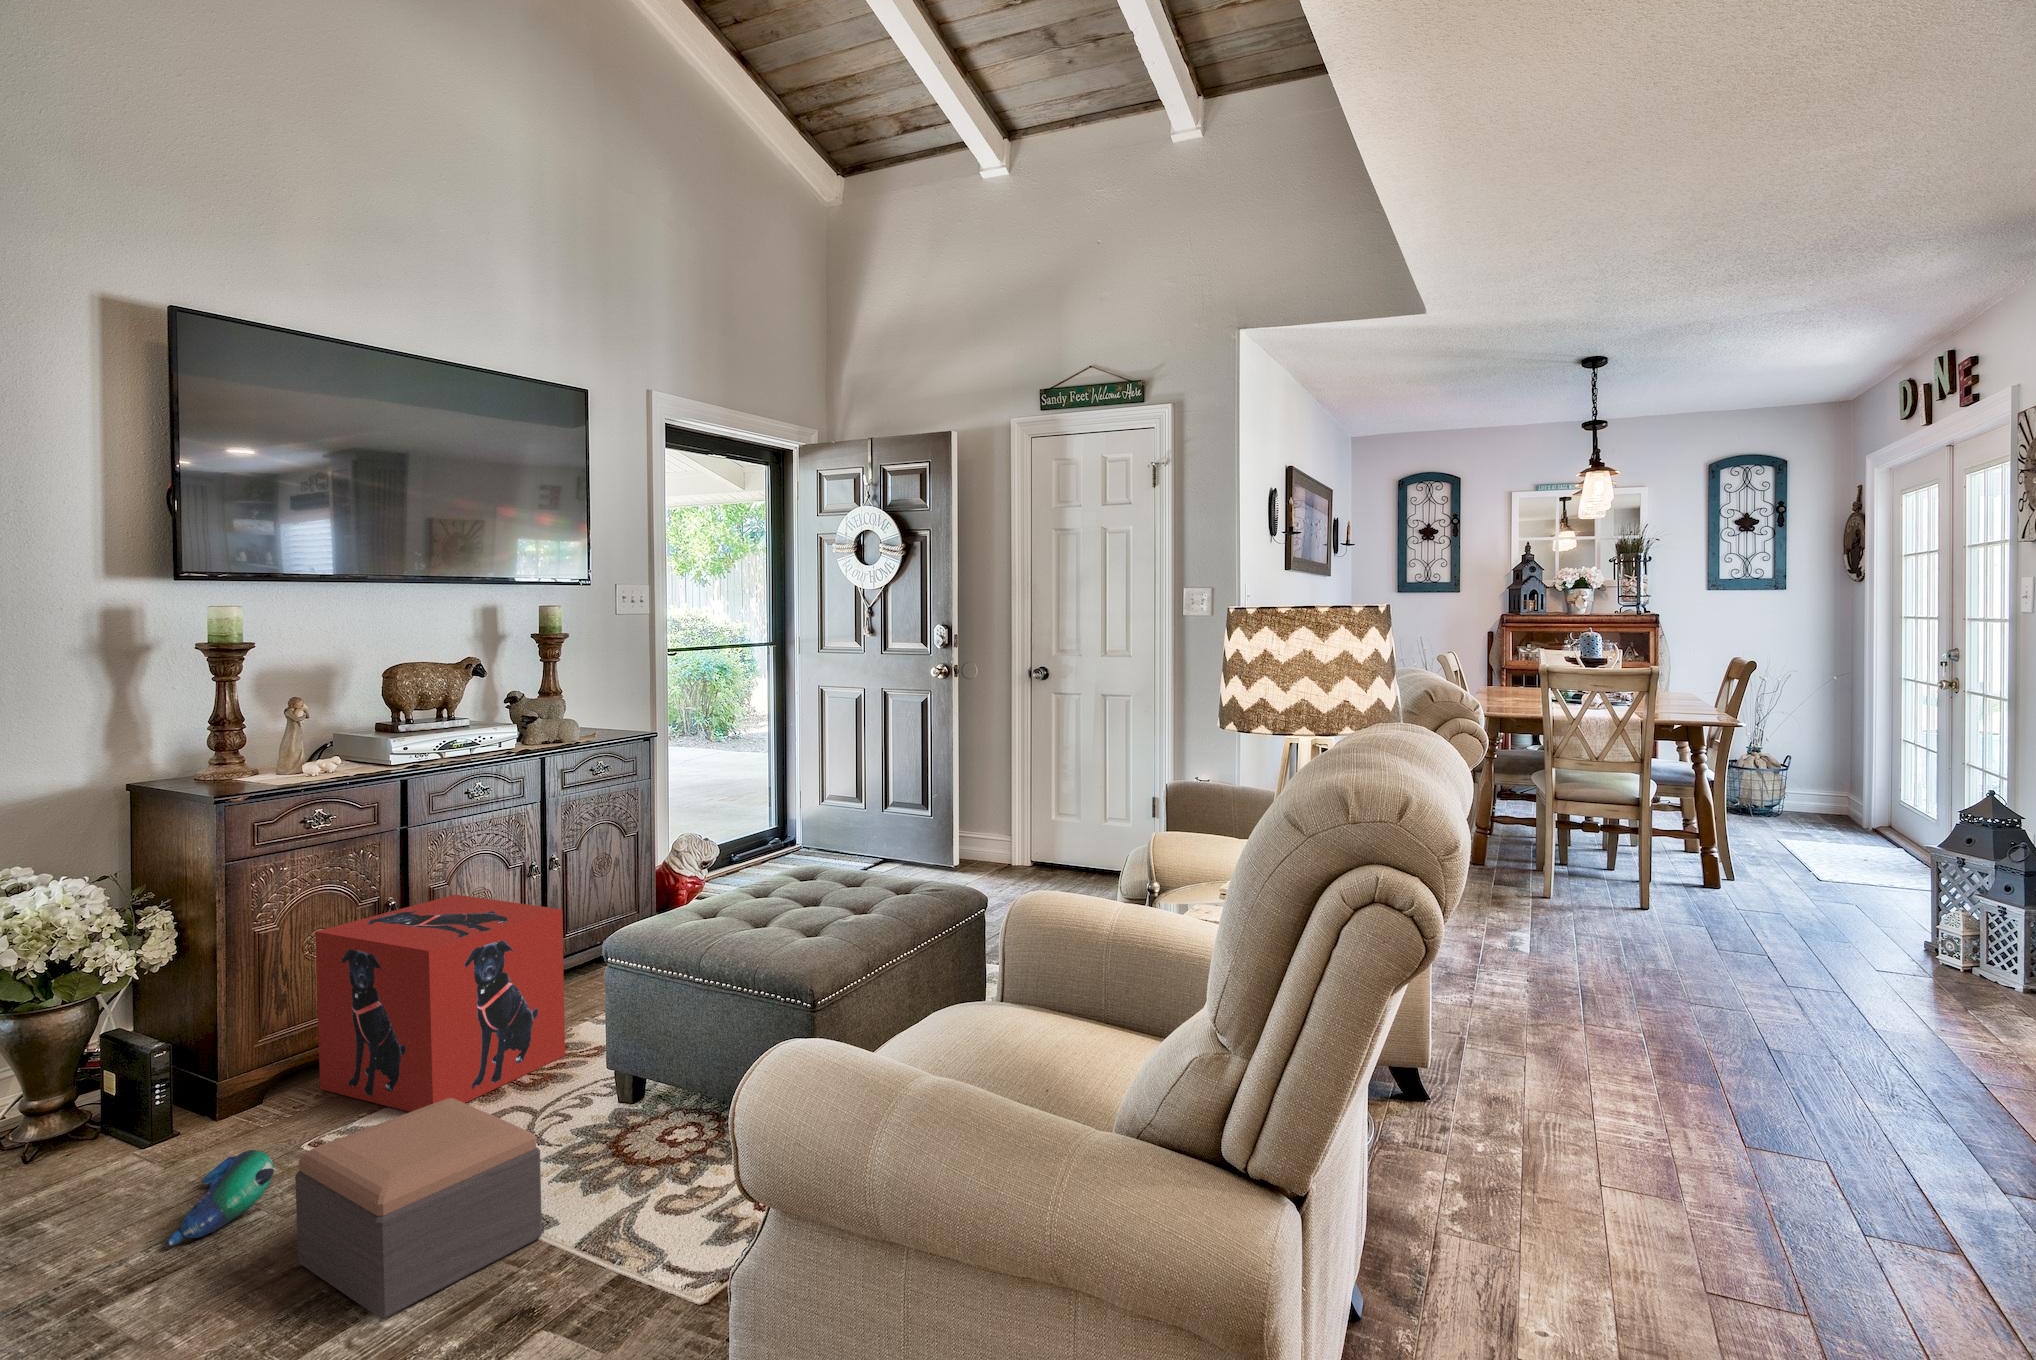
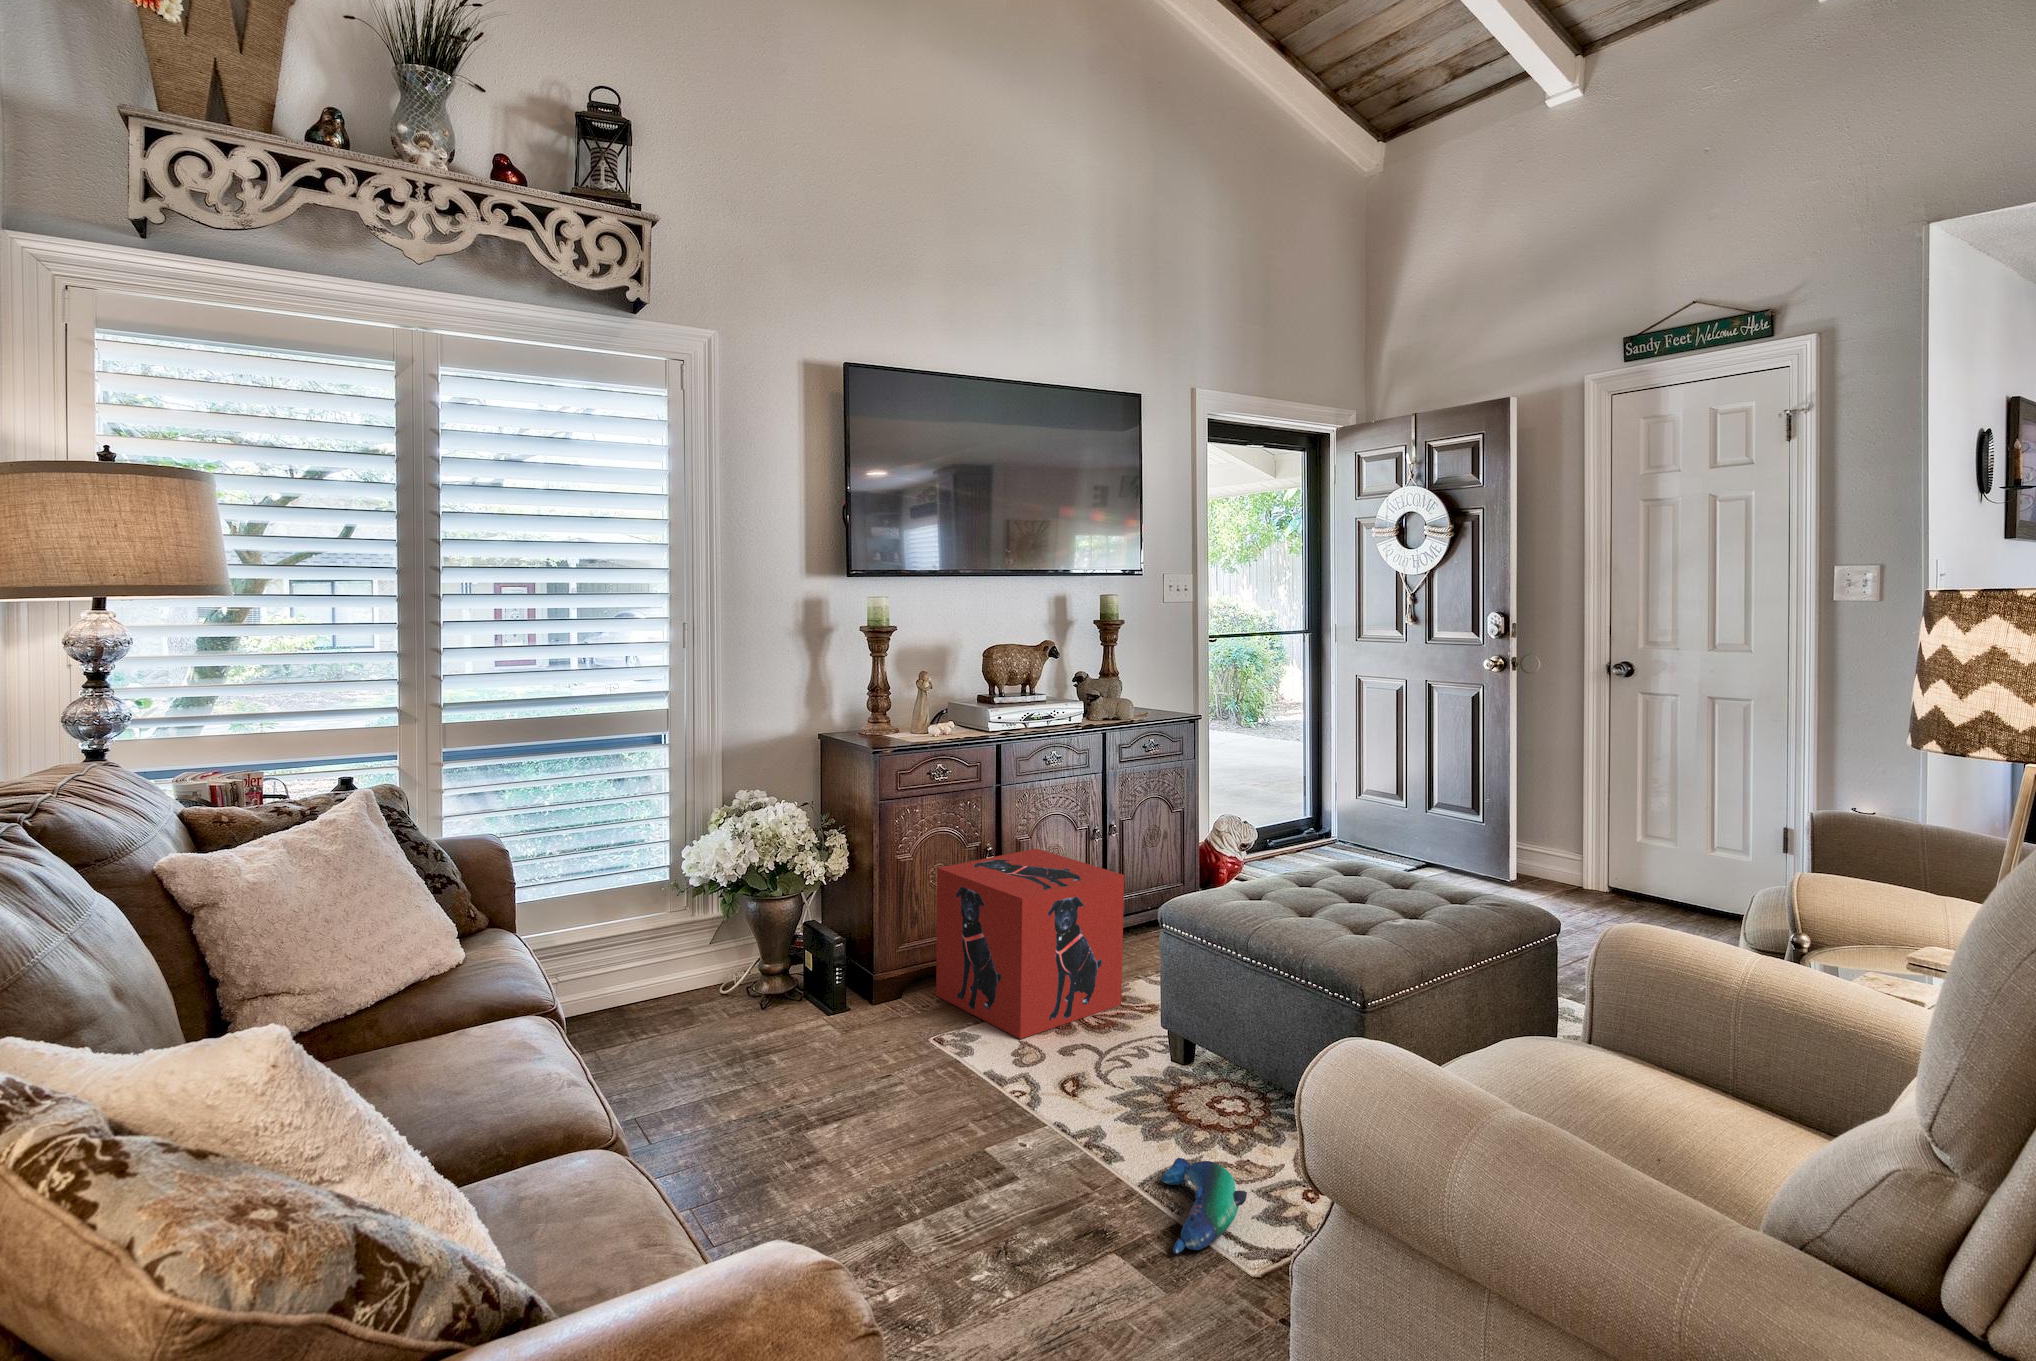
footstool: present [295,1098,542,1319] -> none [932,1030,1114,1205]
plush toy: present [167,1150,275,1246] -> present [1161,1158,1247,1254]

